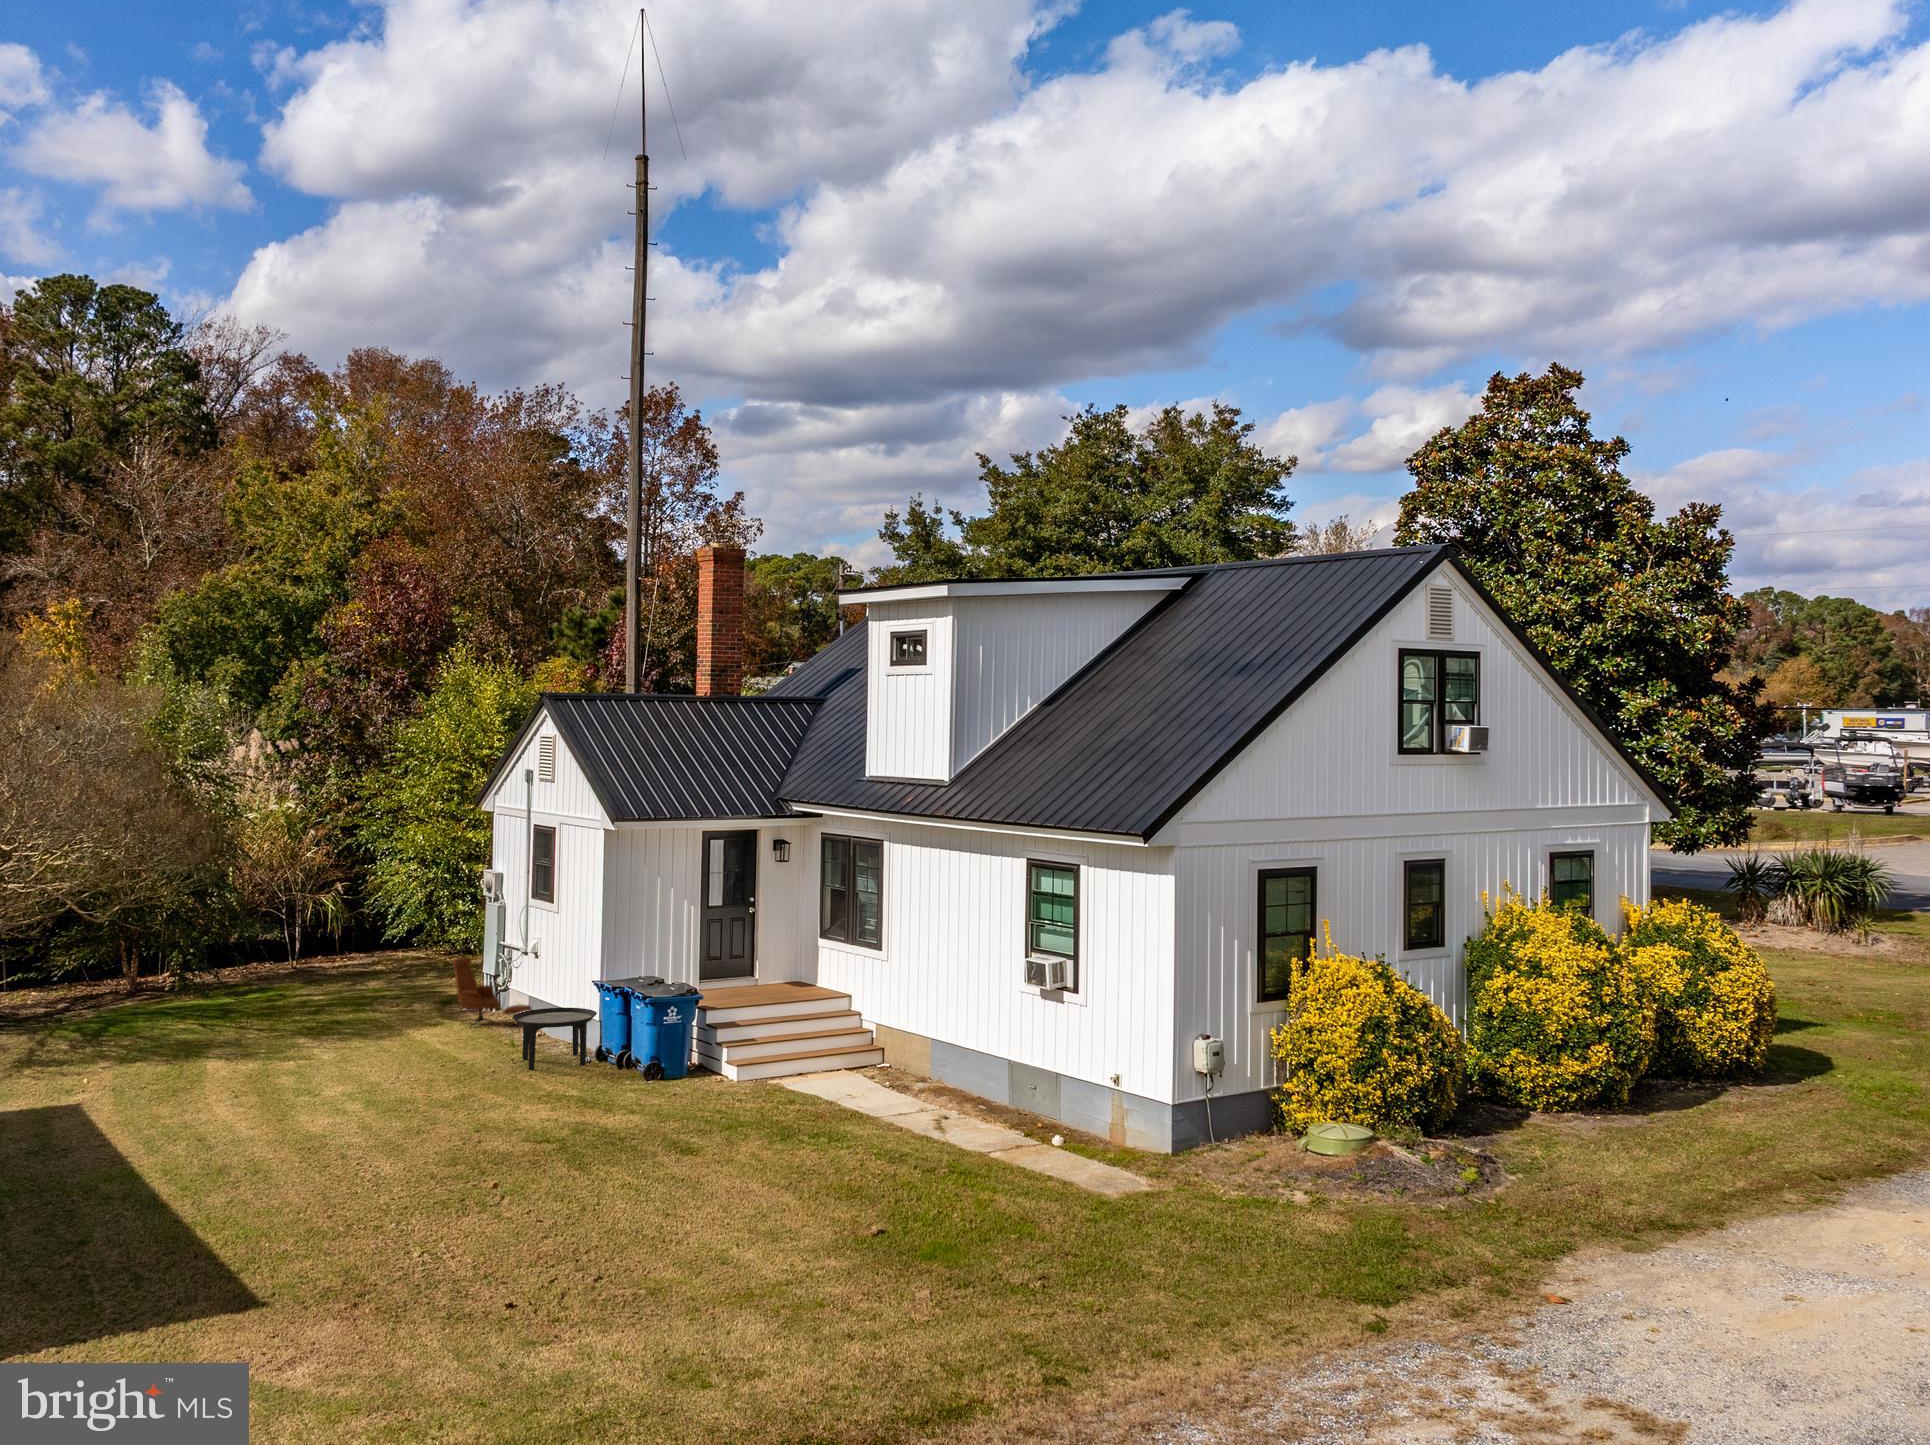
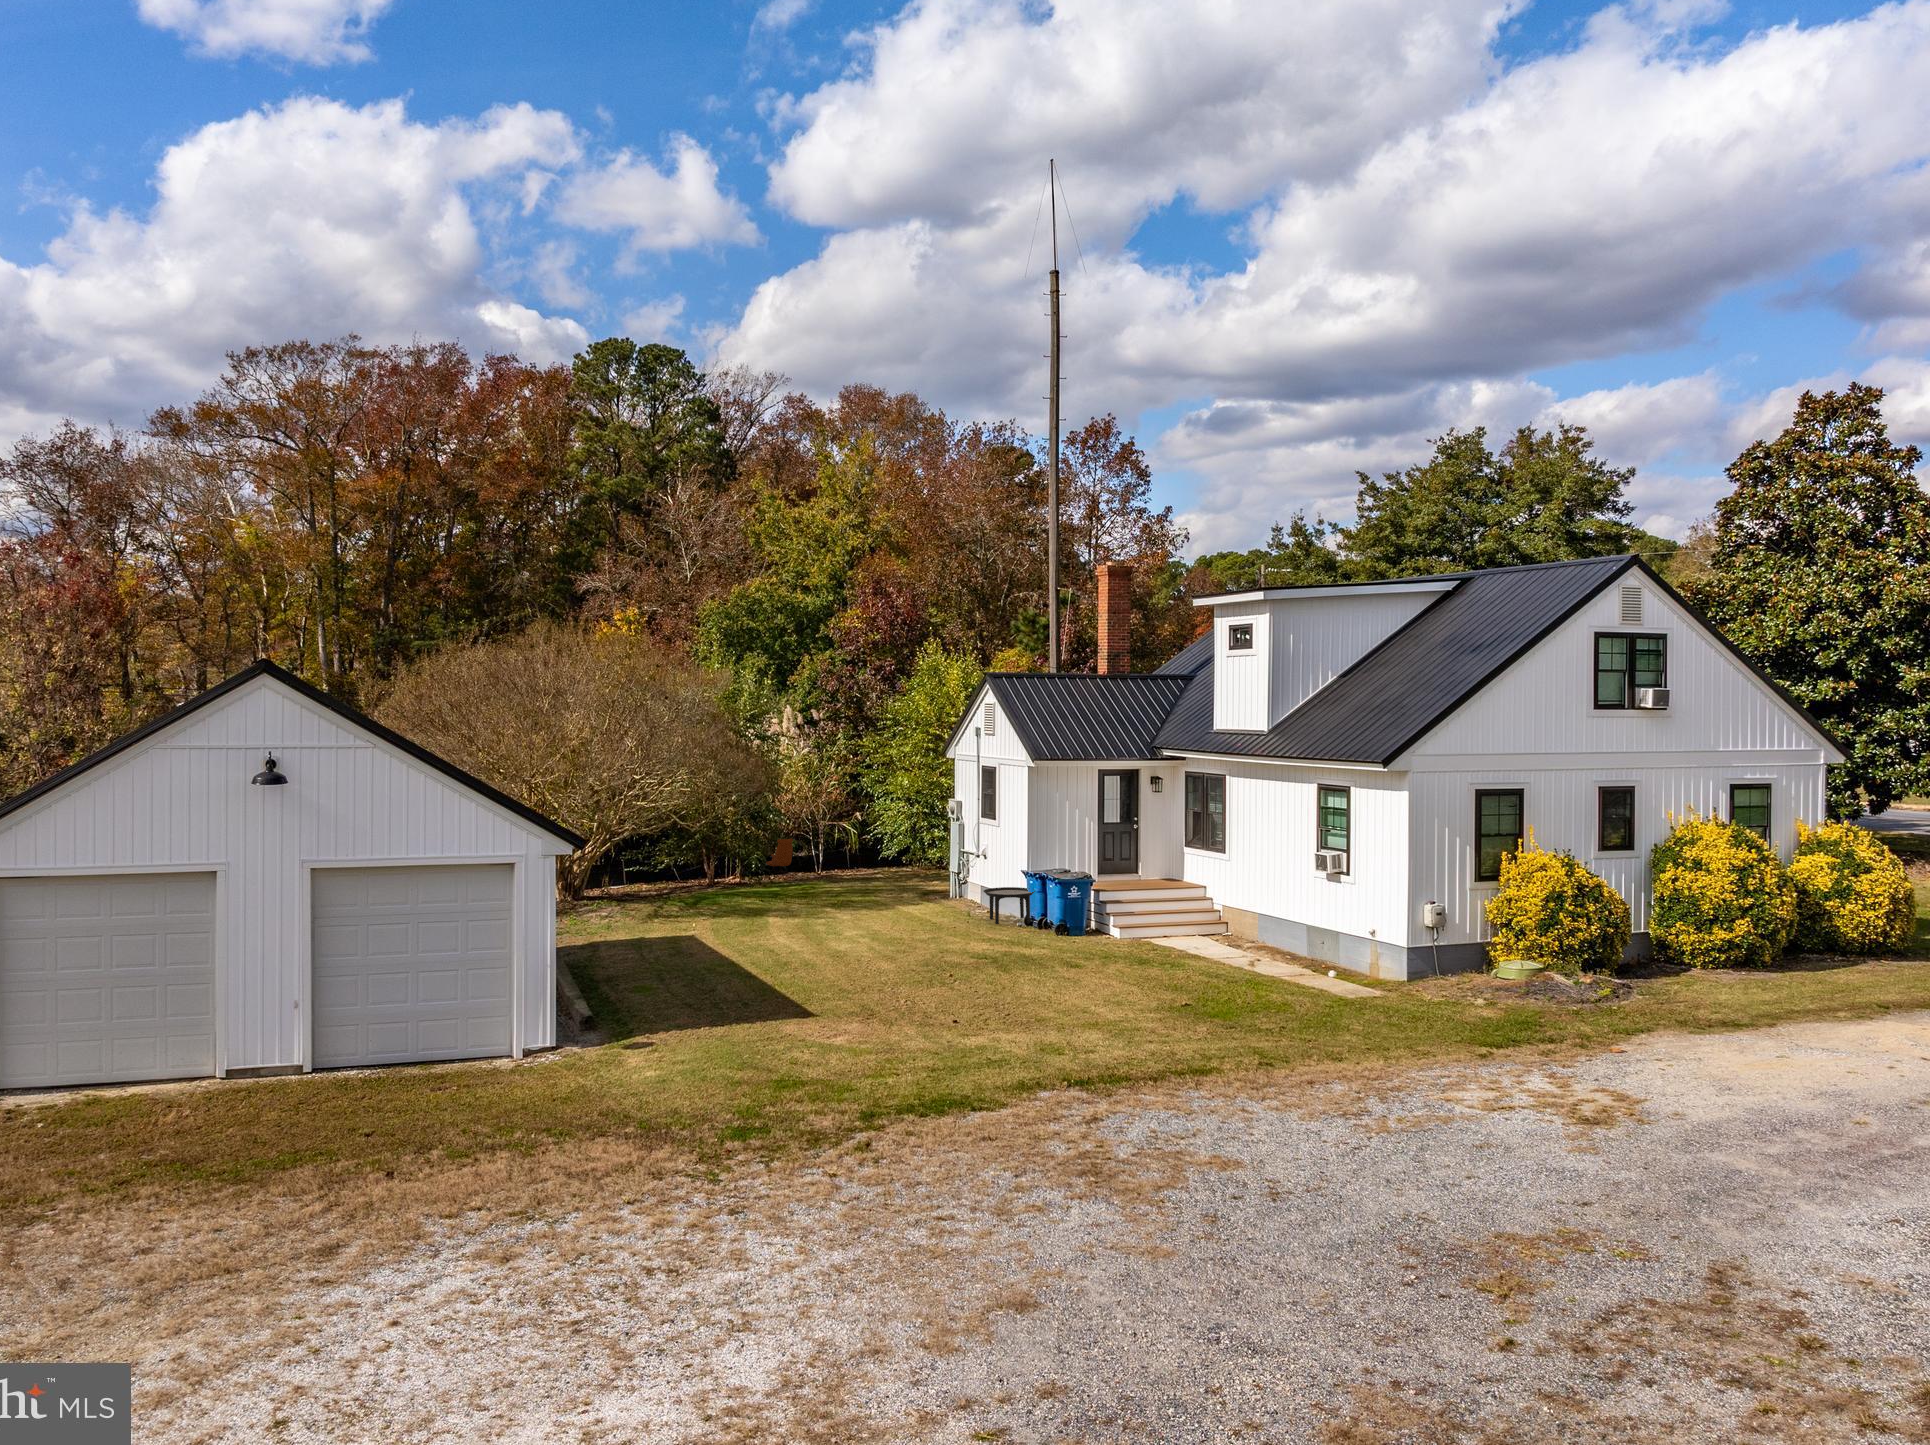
lounge chair: present [453,957,532,1028] -> present [766,839,793,875]

